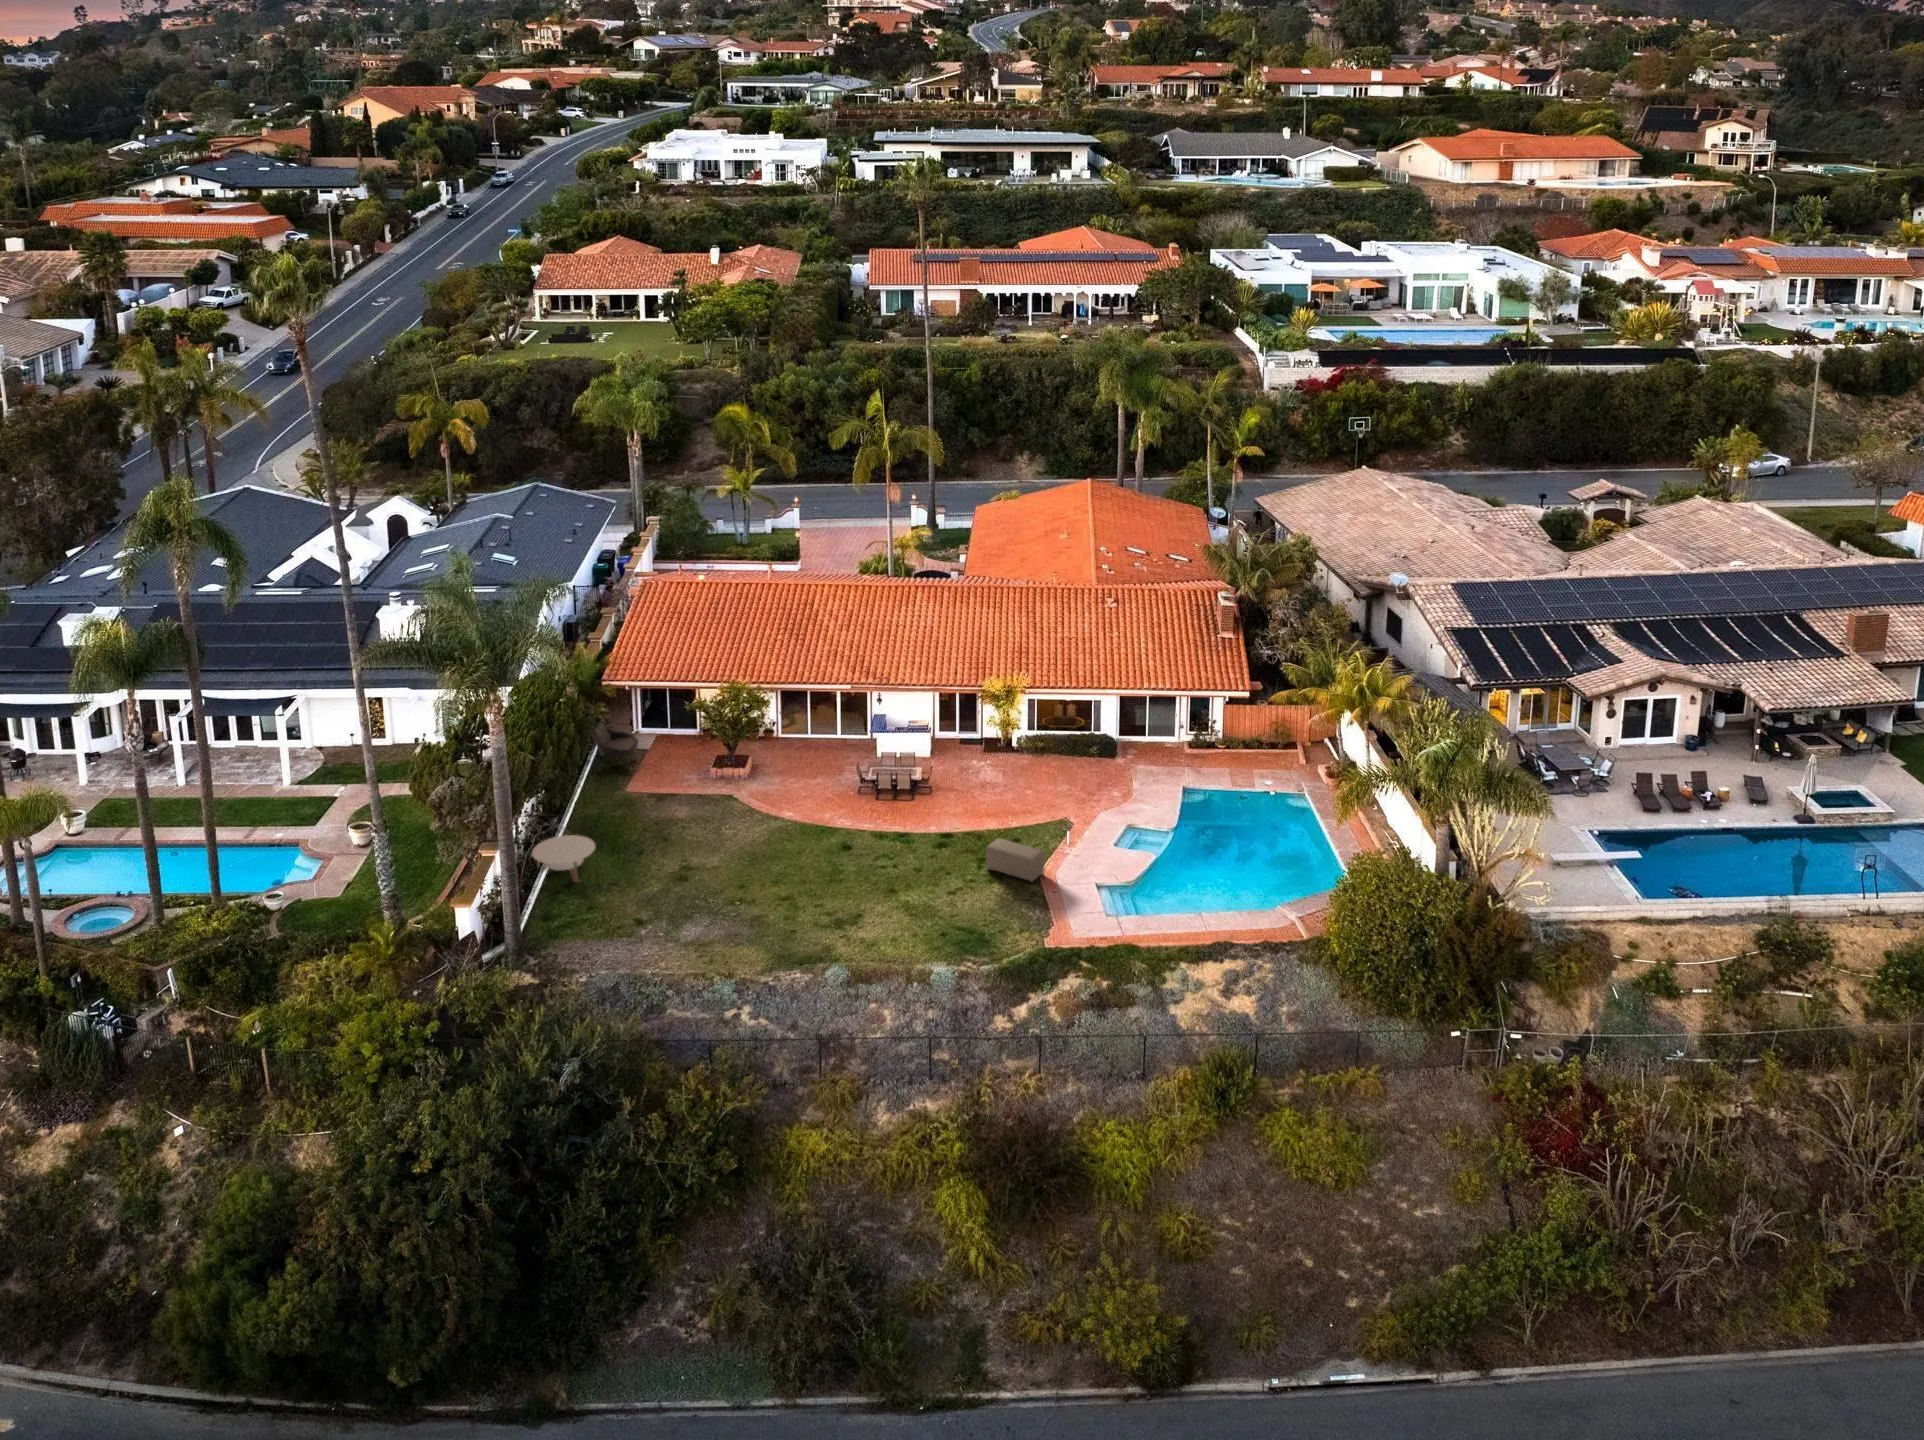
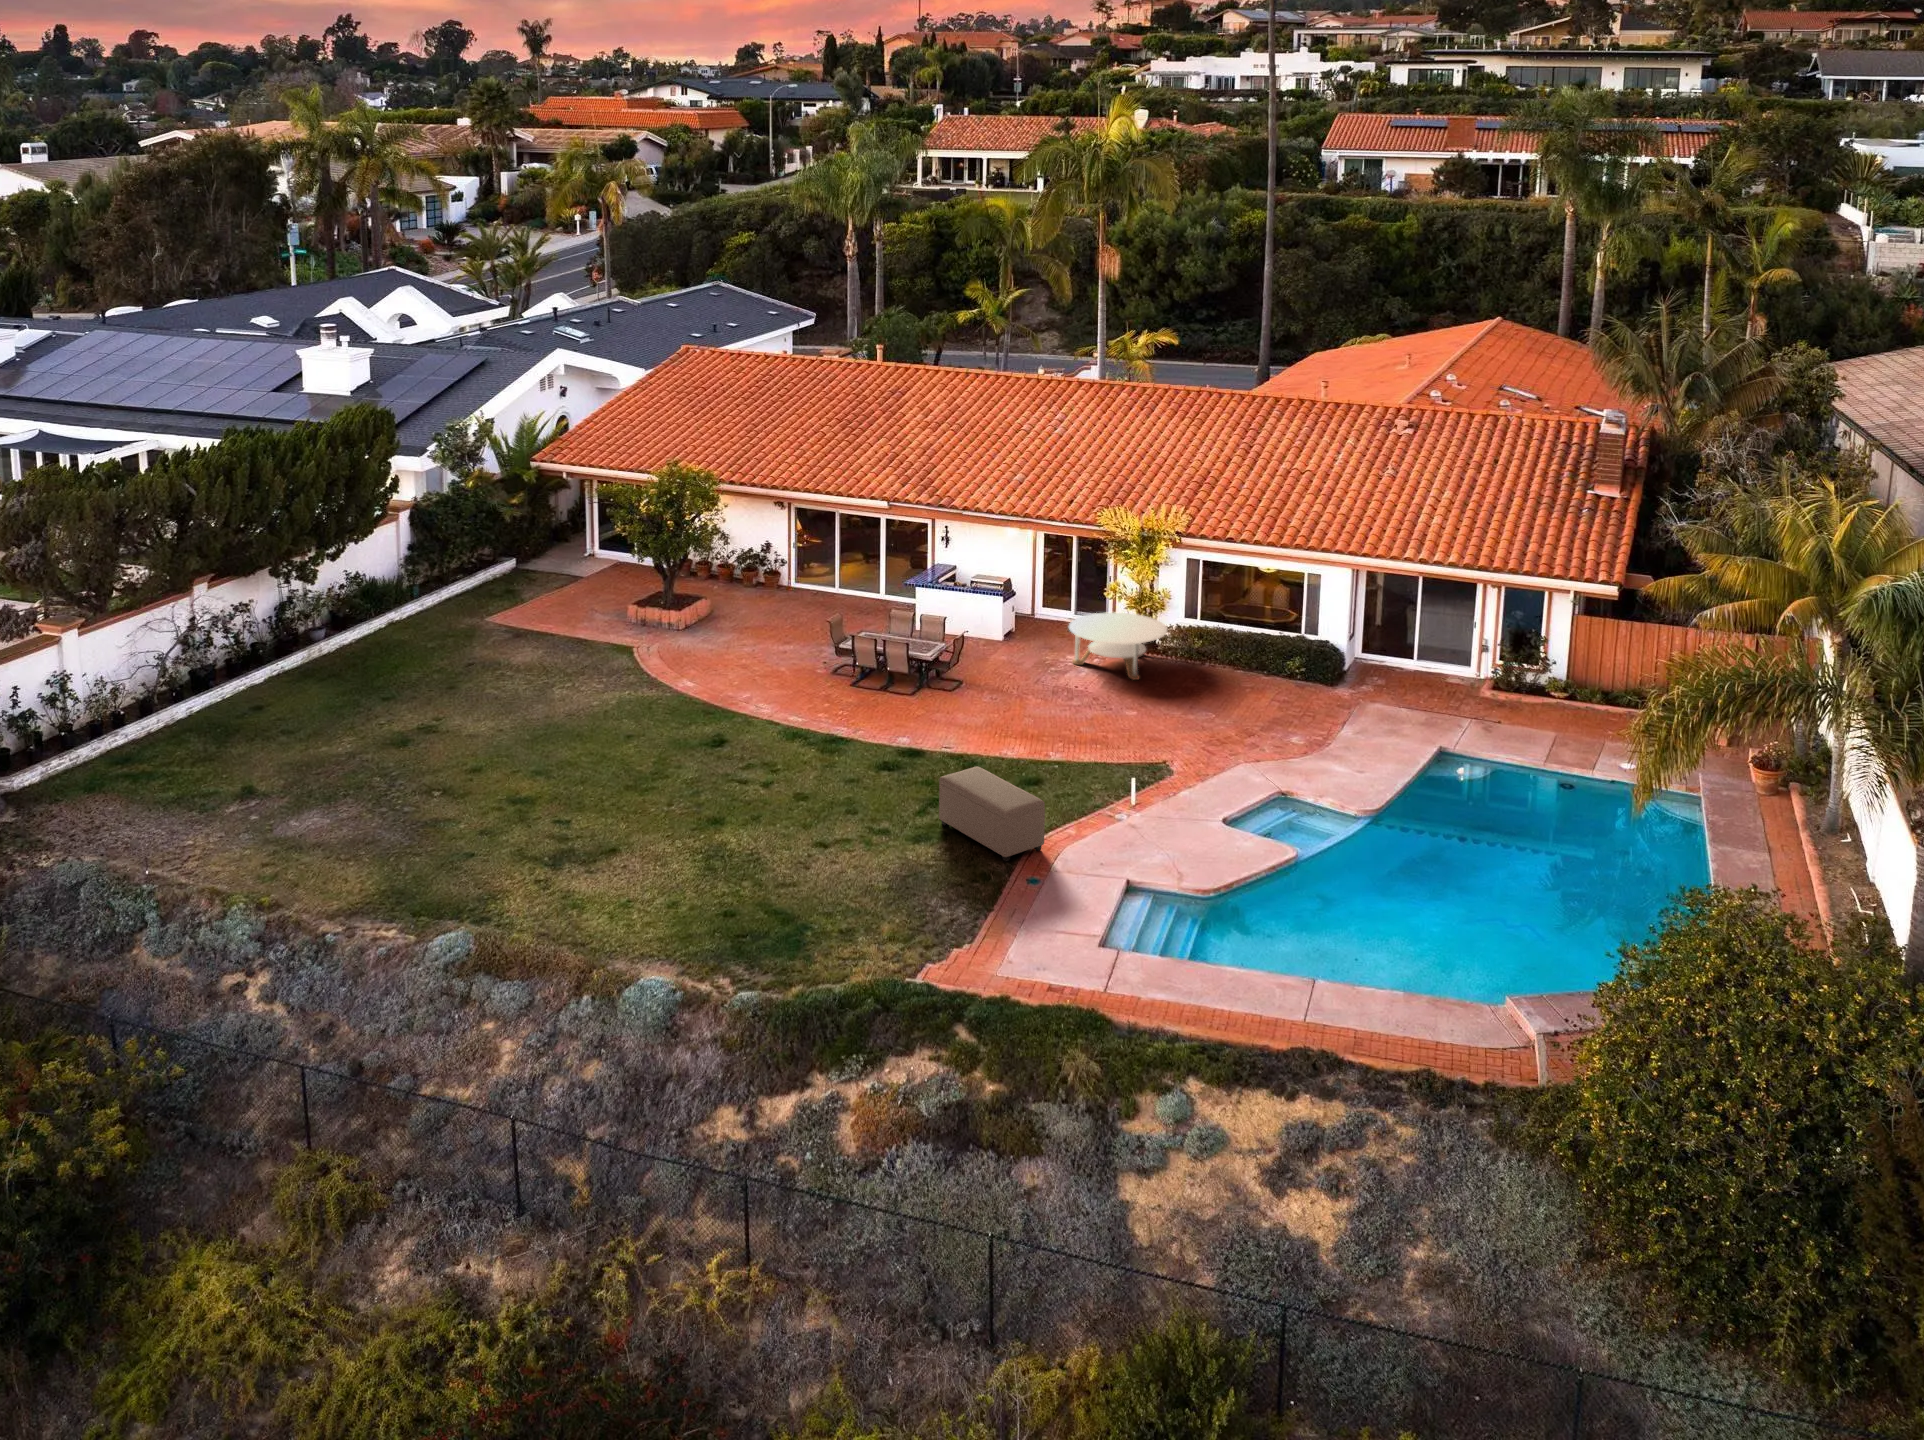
lounge chair: present [592,722,638,773] -> none [463,514,546,601]
round table: present [532,835,595,883] -> present [1069,612,1167,680]

